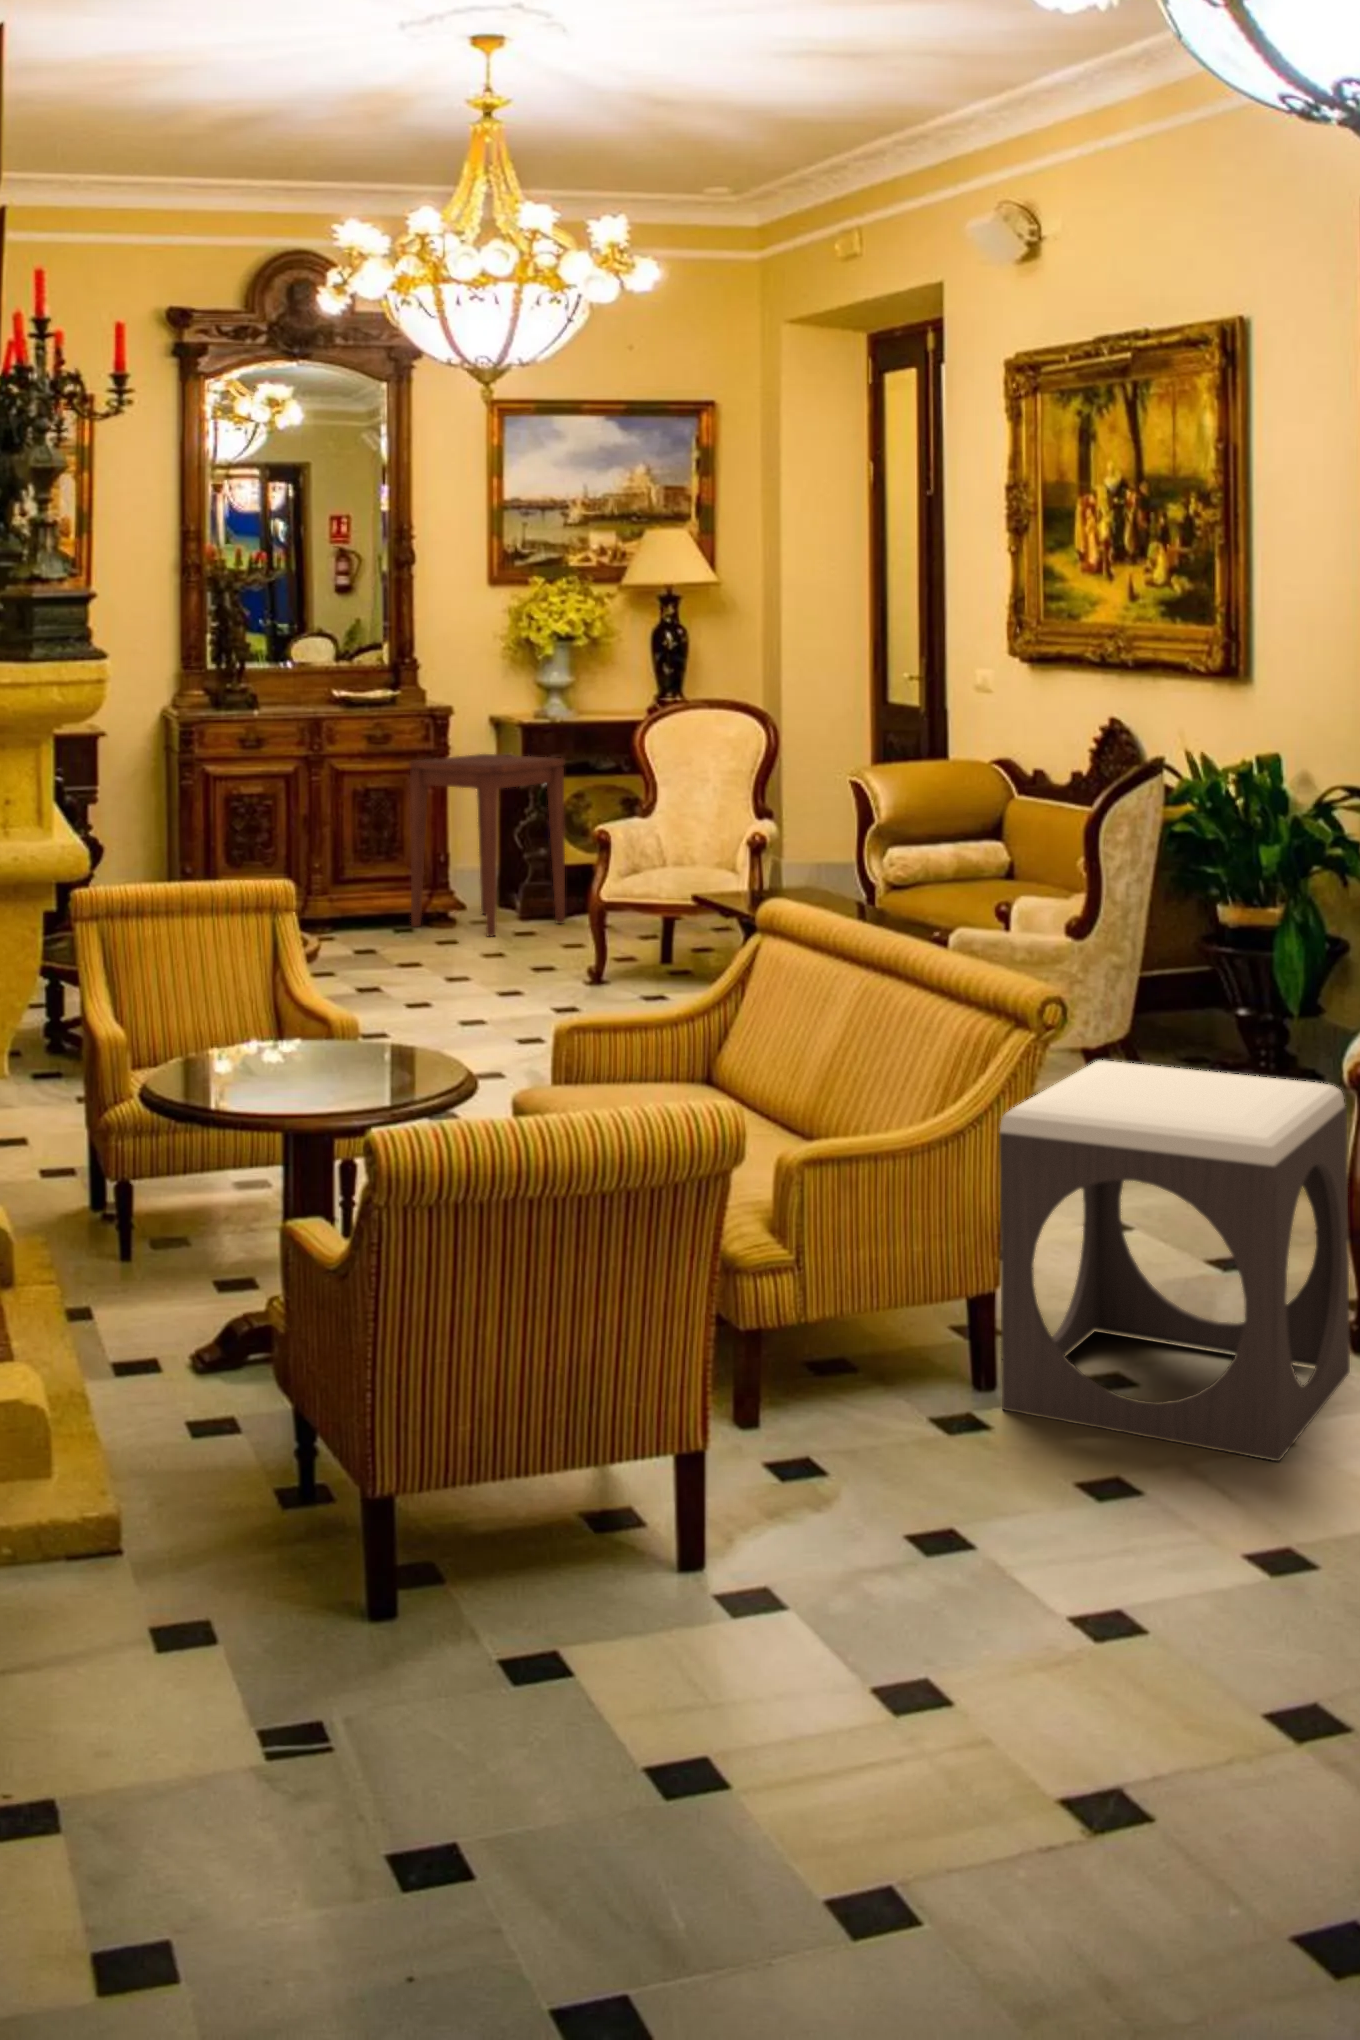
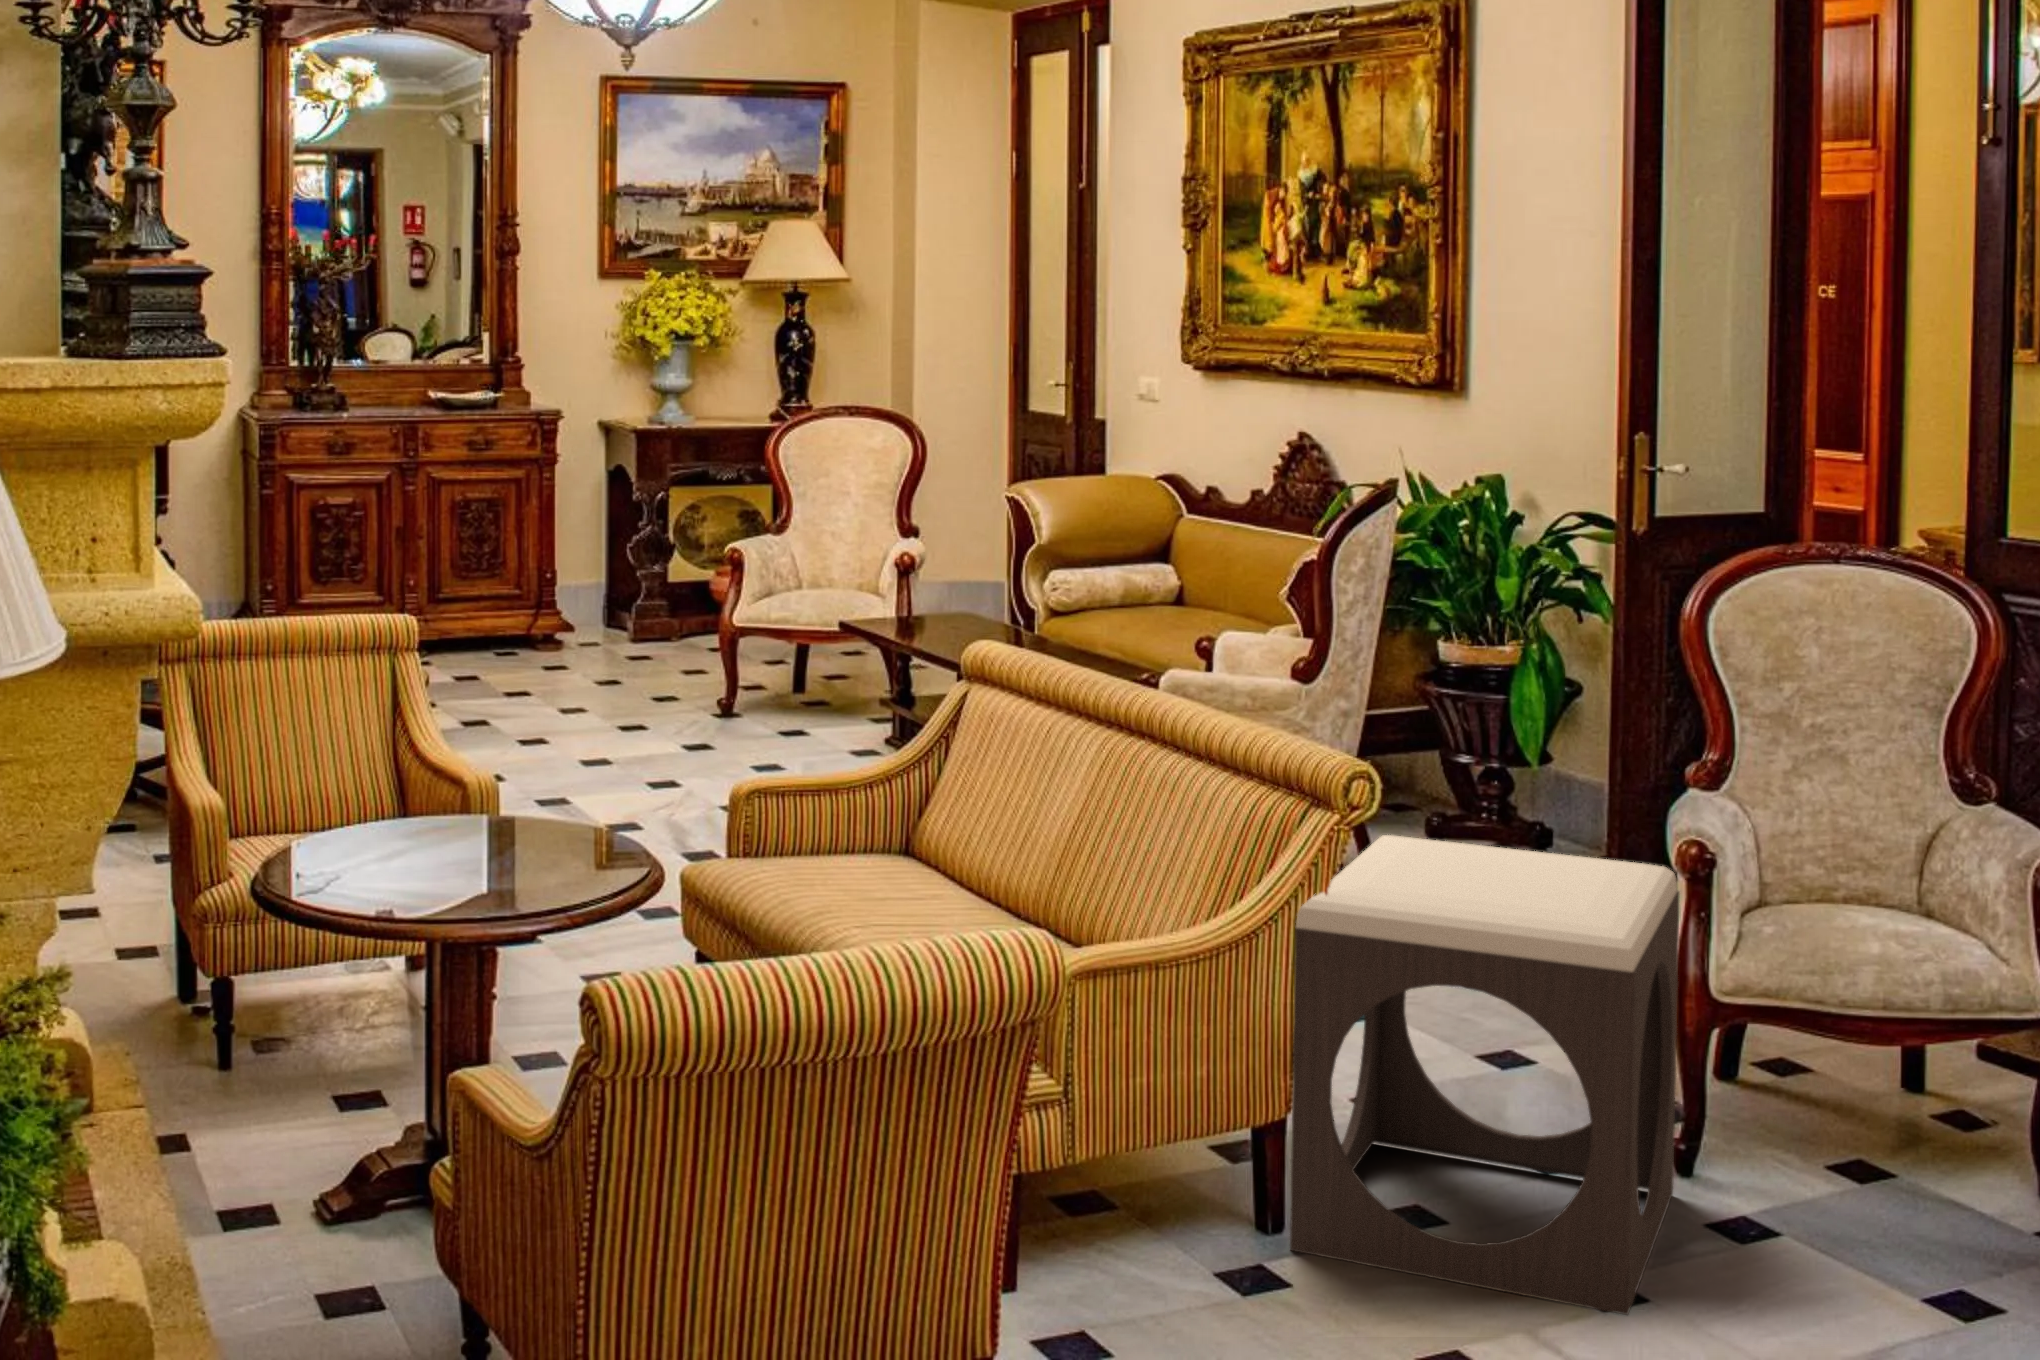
side table: present [410,754,565,937] -> none [512,463,683,664]

